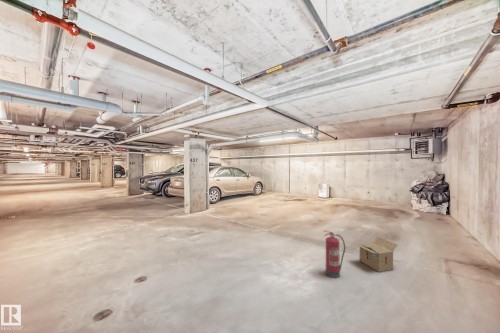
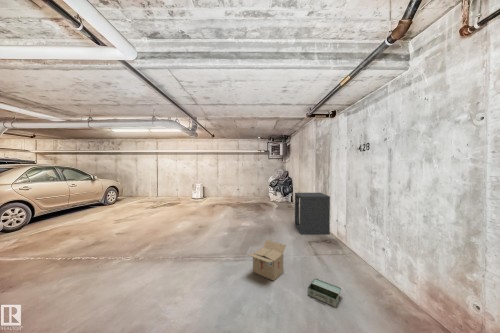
storage cabinet: none [435,198,493,257] -> present [295,193,330,235]
fire extinguisher: present [326,232,345,278] -> none [222,252,246,313]
toolbox: none [413,282,460,311] -> present [308,279,341,307]

